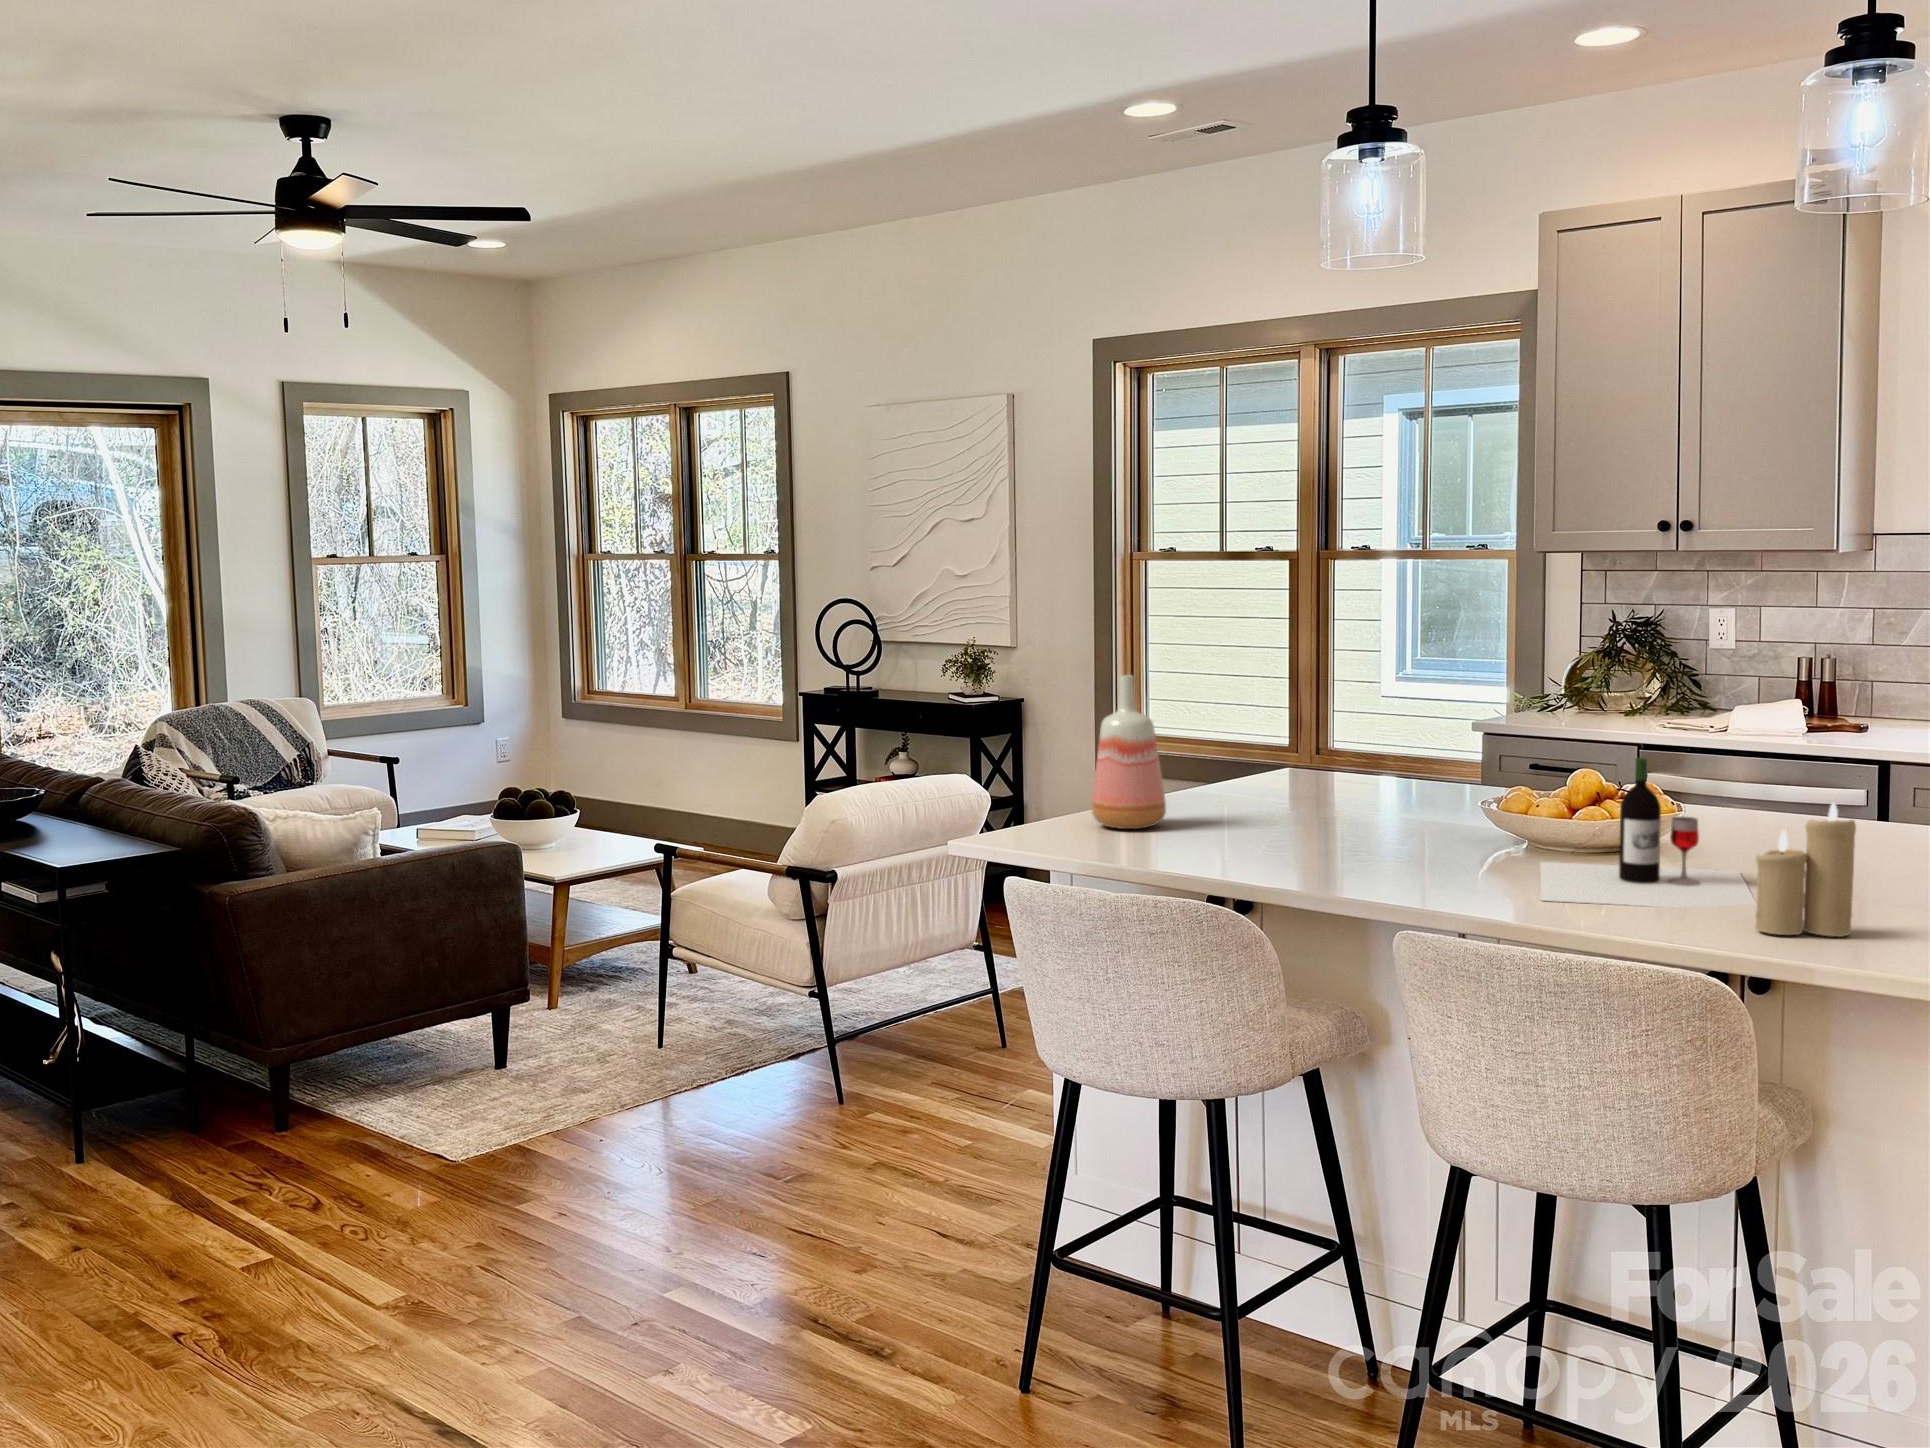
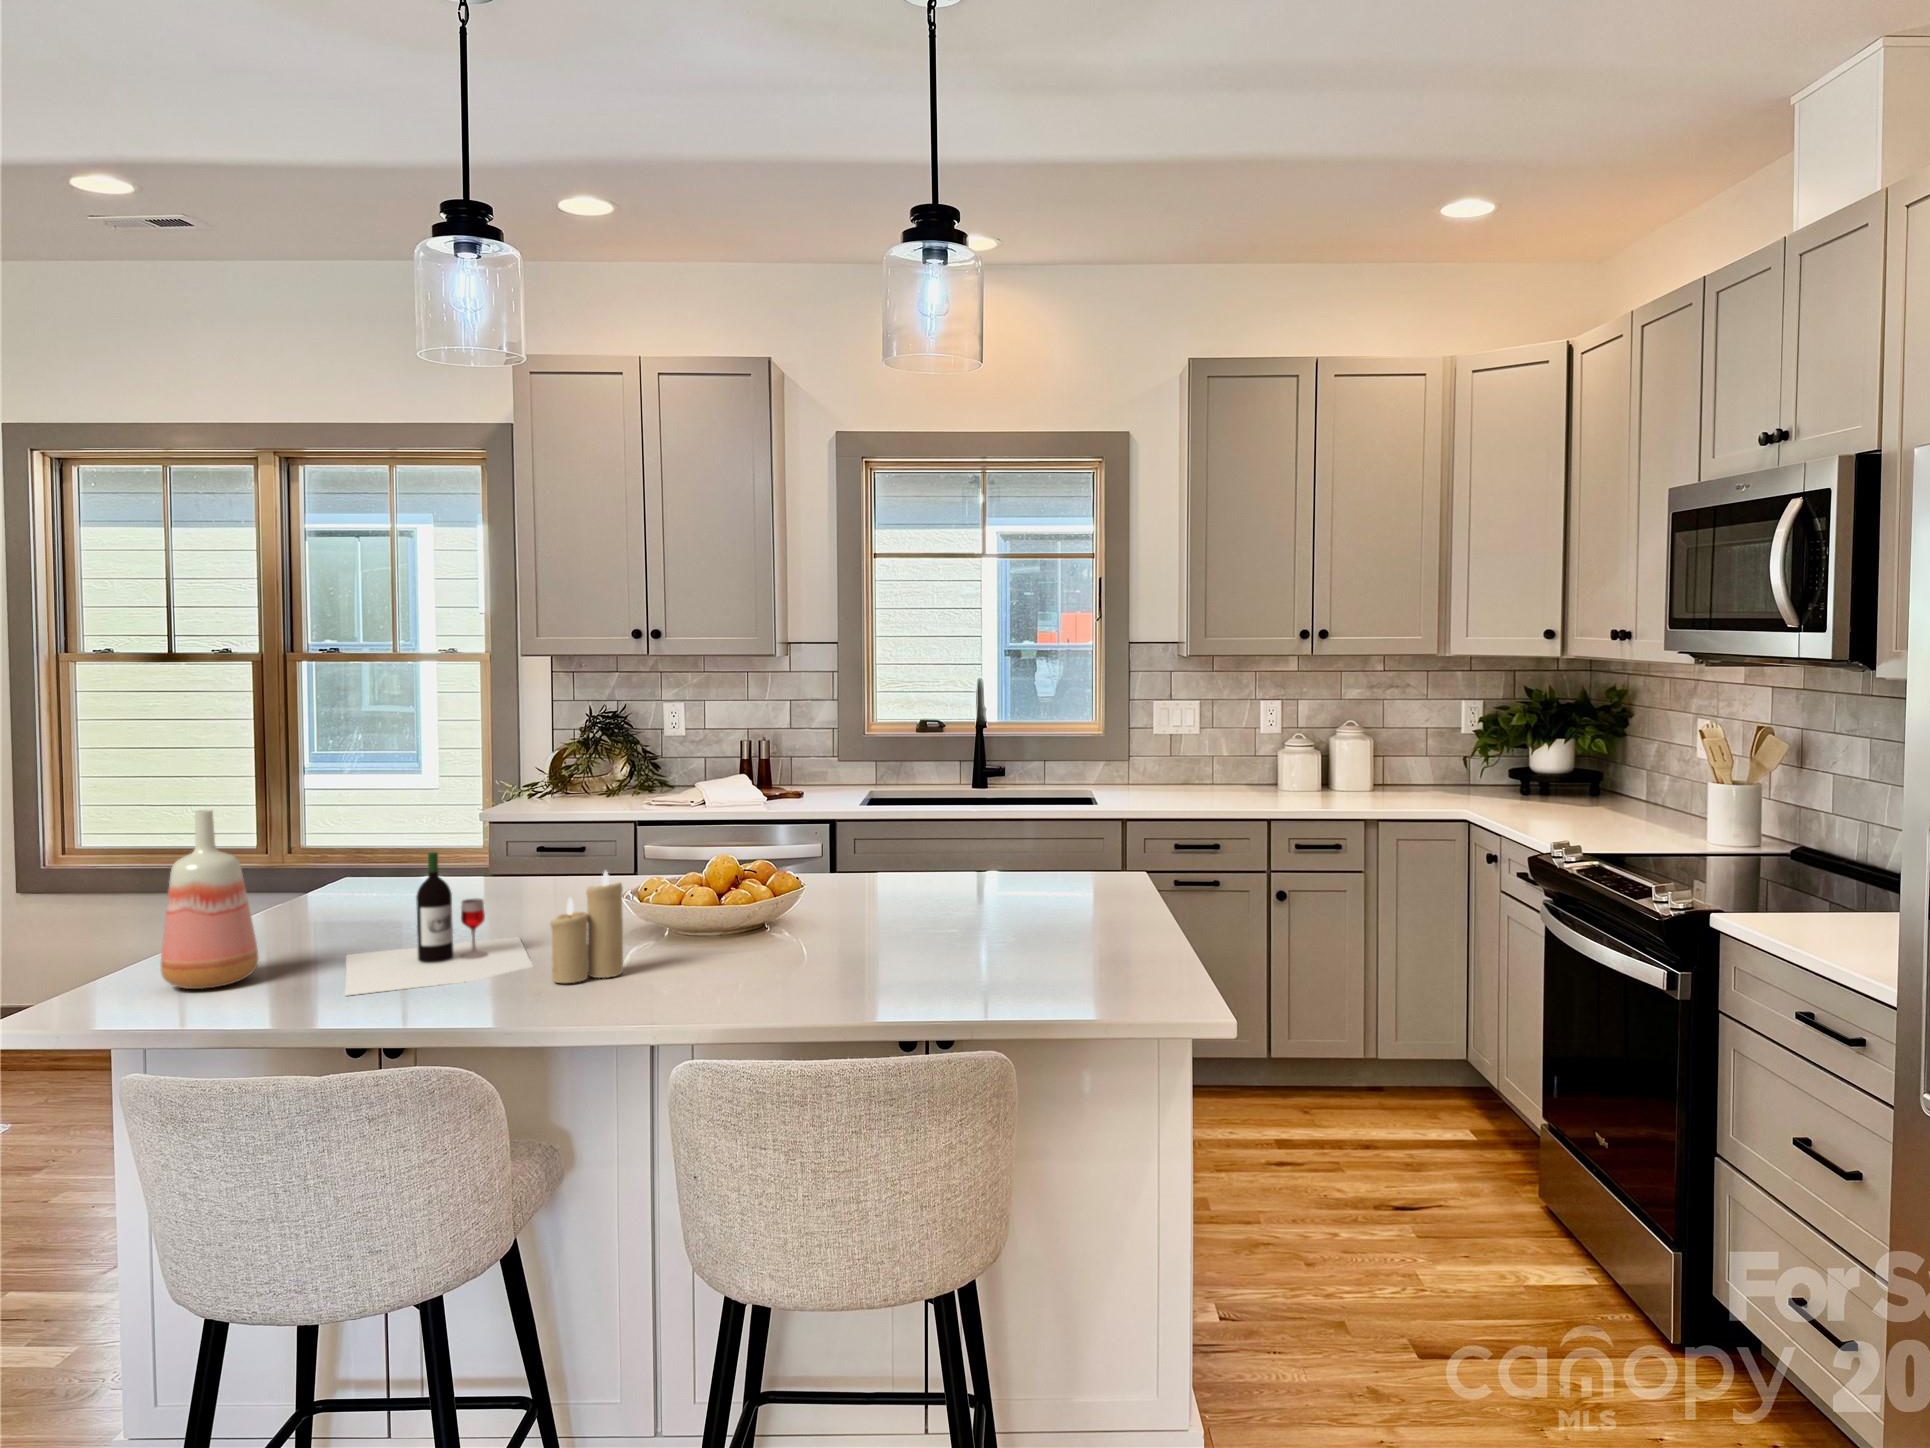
wine bottle: present [1540,758,1757,908] -> present [345,852,533,996]
candle: present [1756,803,1856,937] -> present [550,871,623,983]

